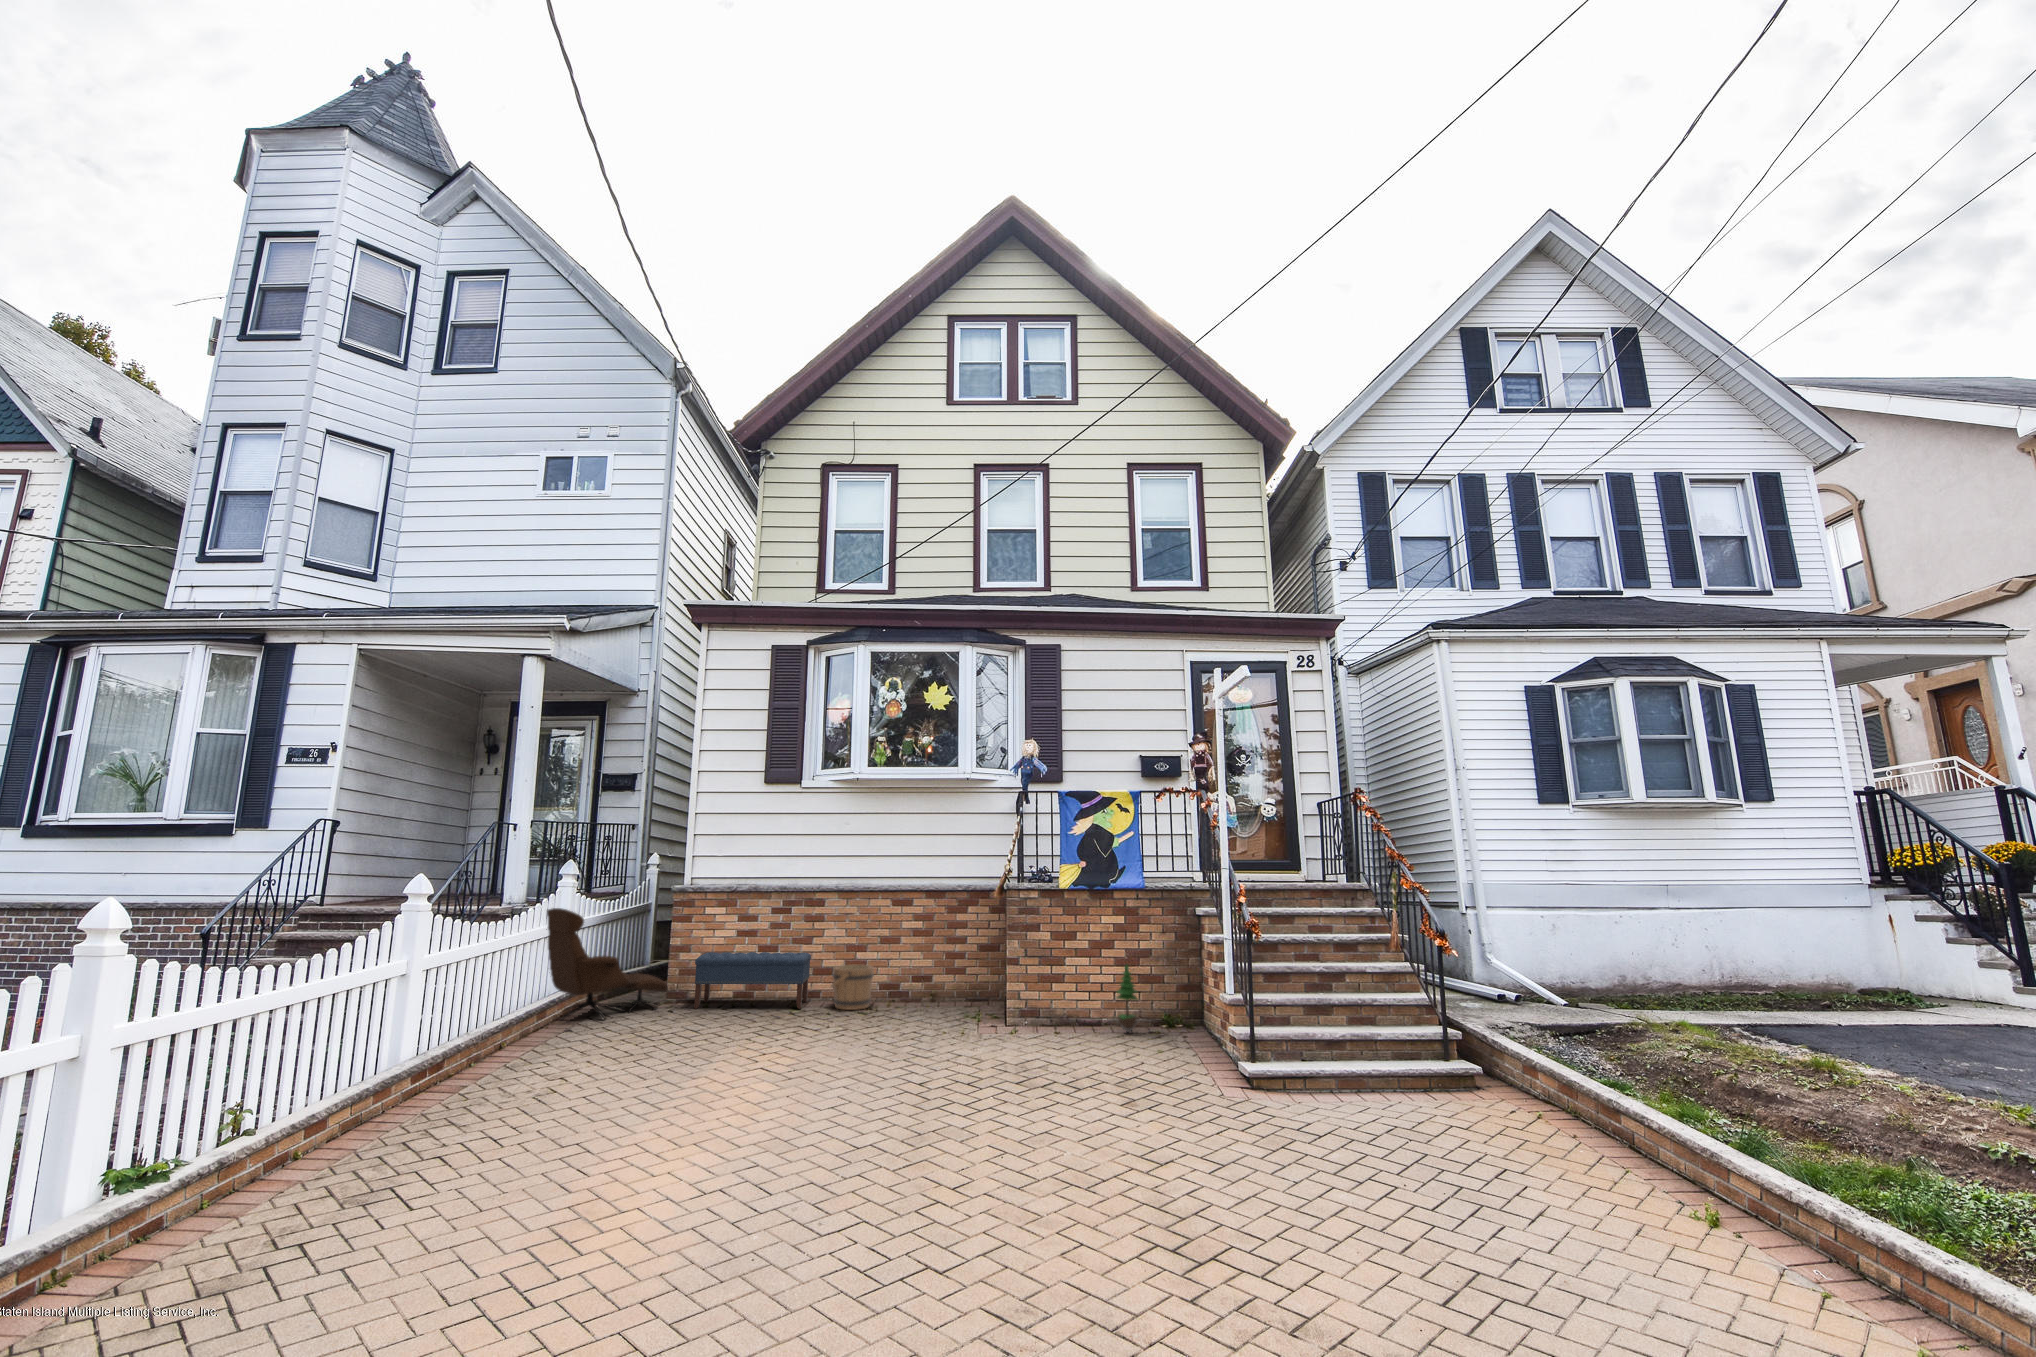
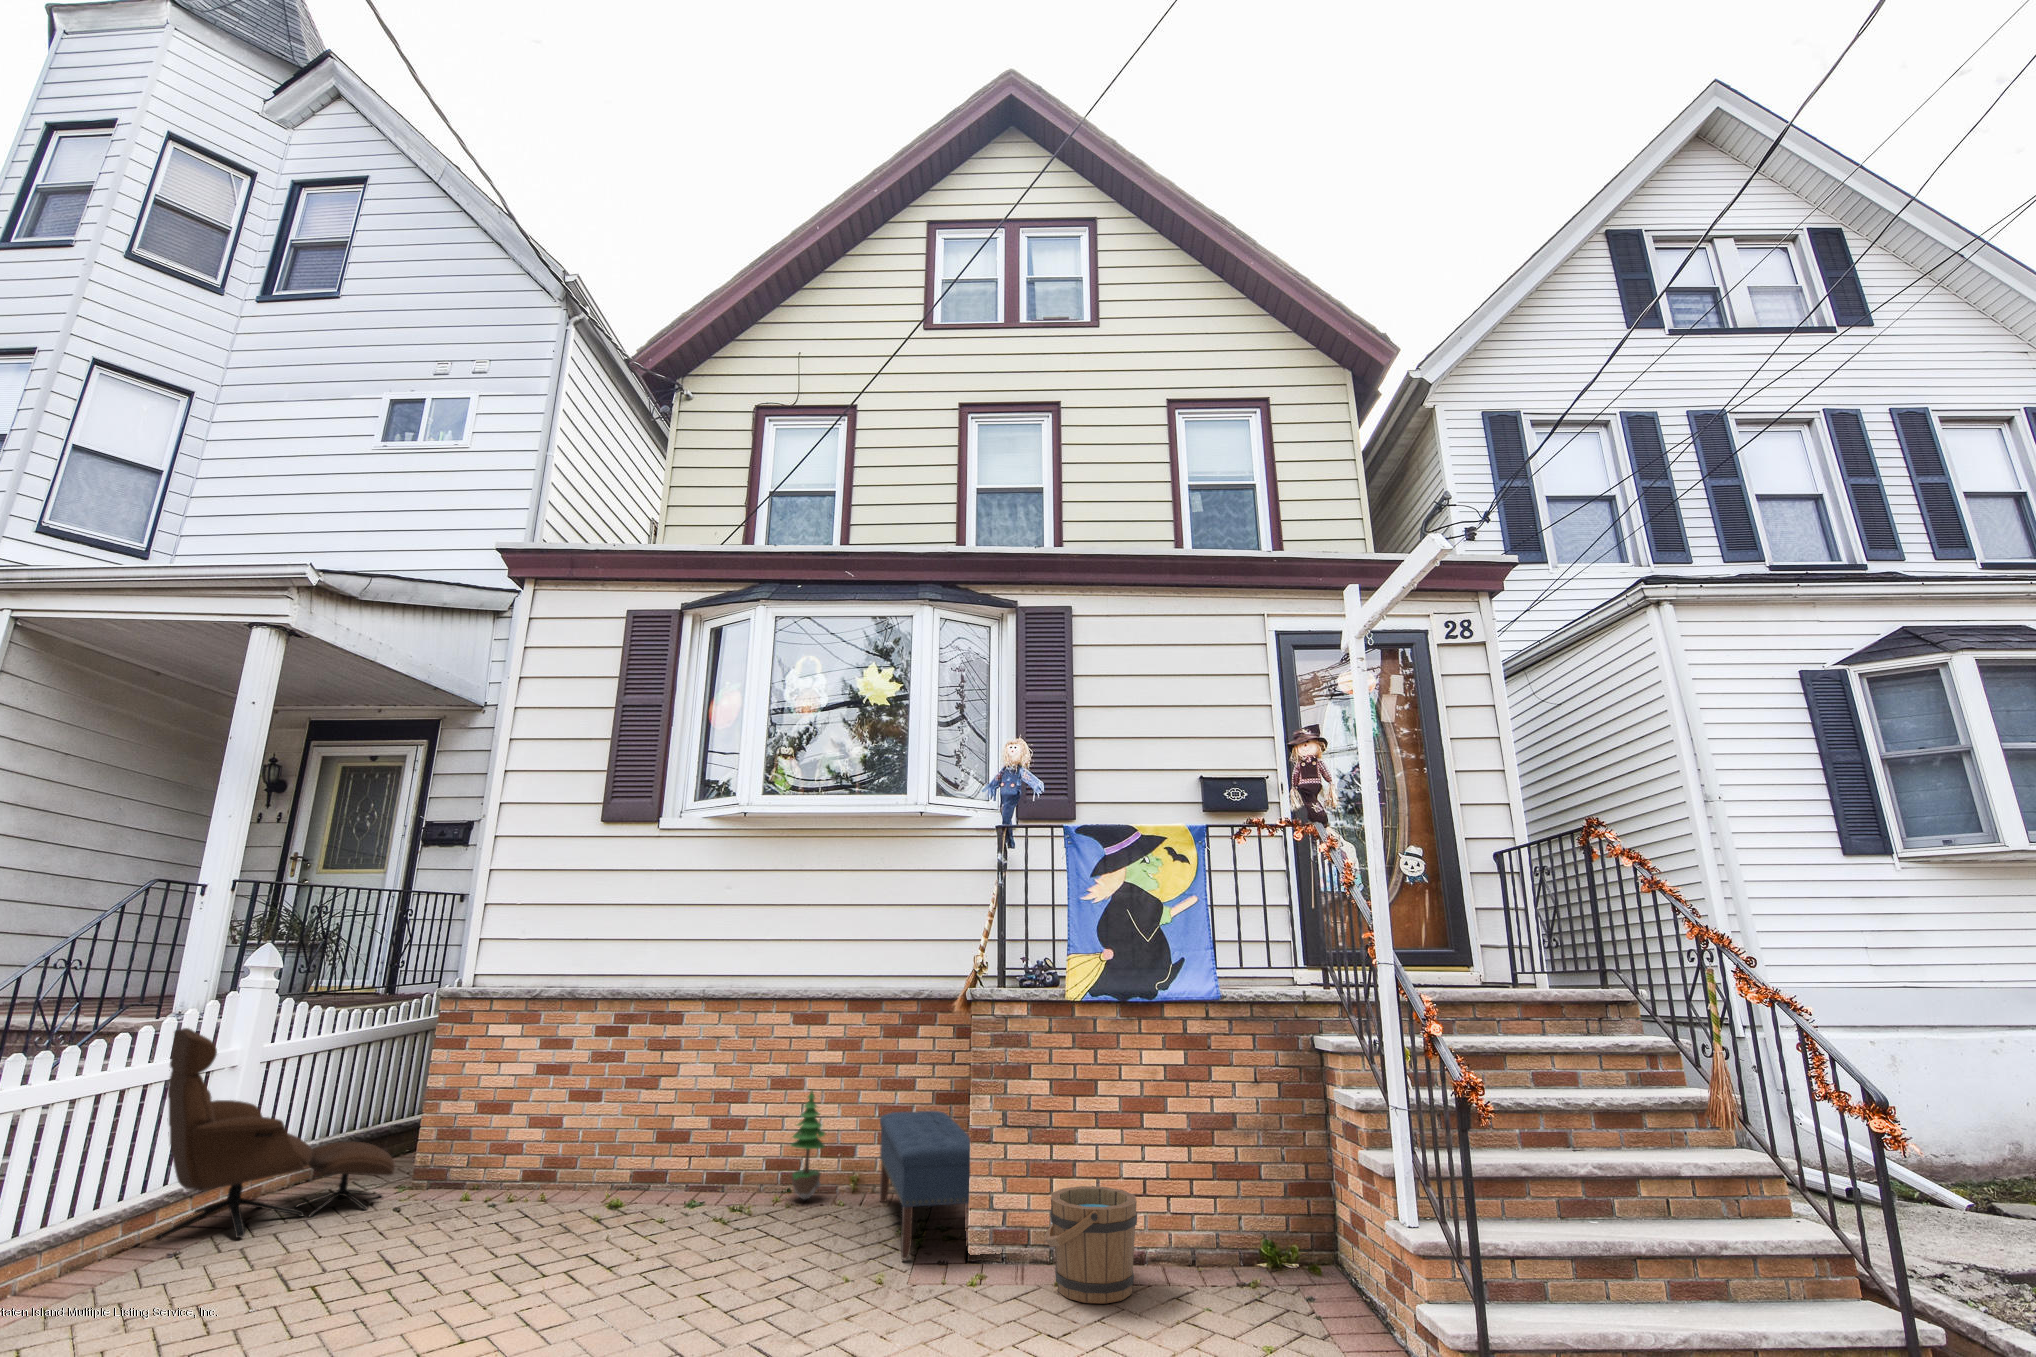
bench: present [694,952,811,1009] -> present [879,1111,970,1259]
bucket: present [831,965,874,1010] -> present [1046,1186,1137,1304]
potted tree: present [1116,965,1138,1032] -> present [791,1091,825,1200]

